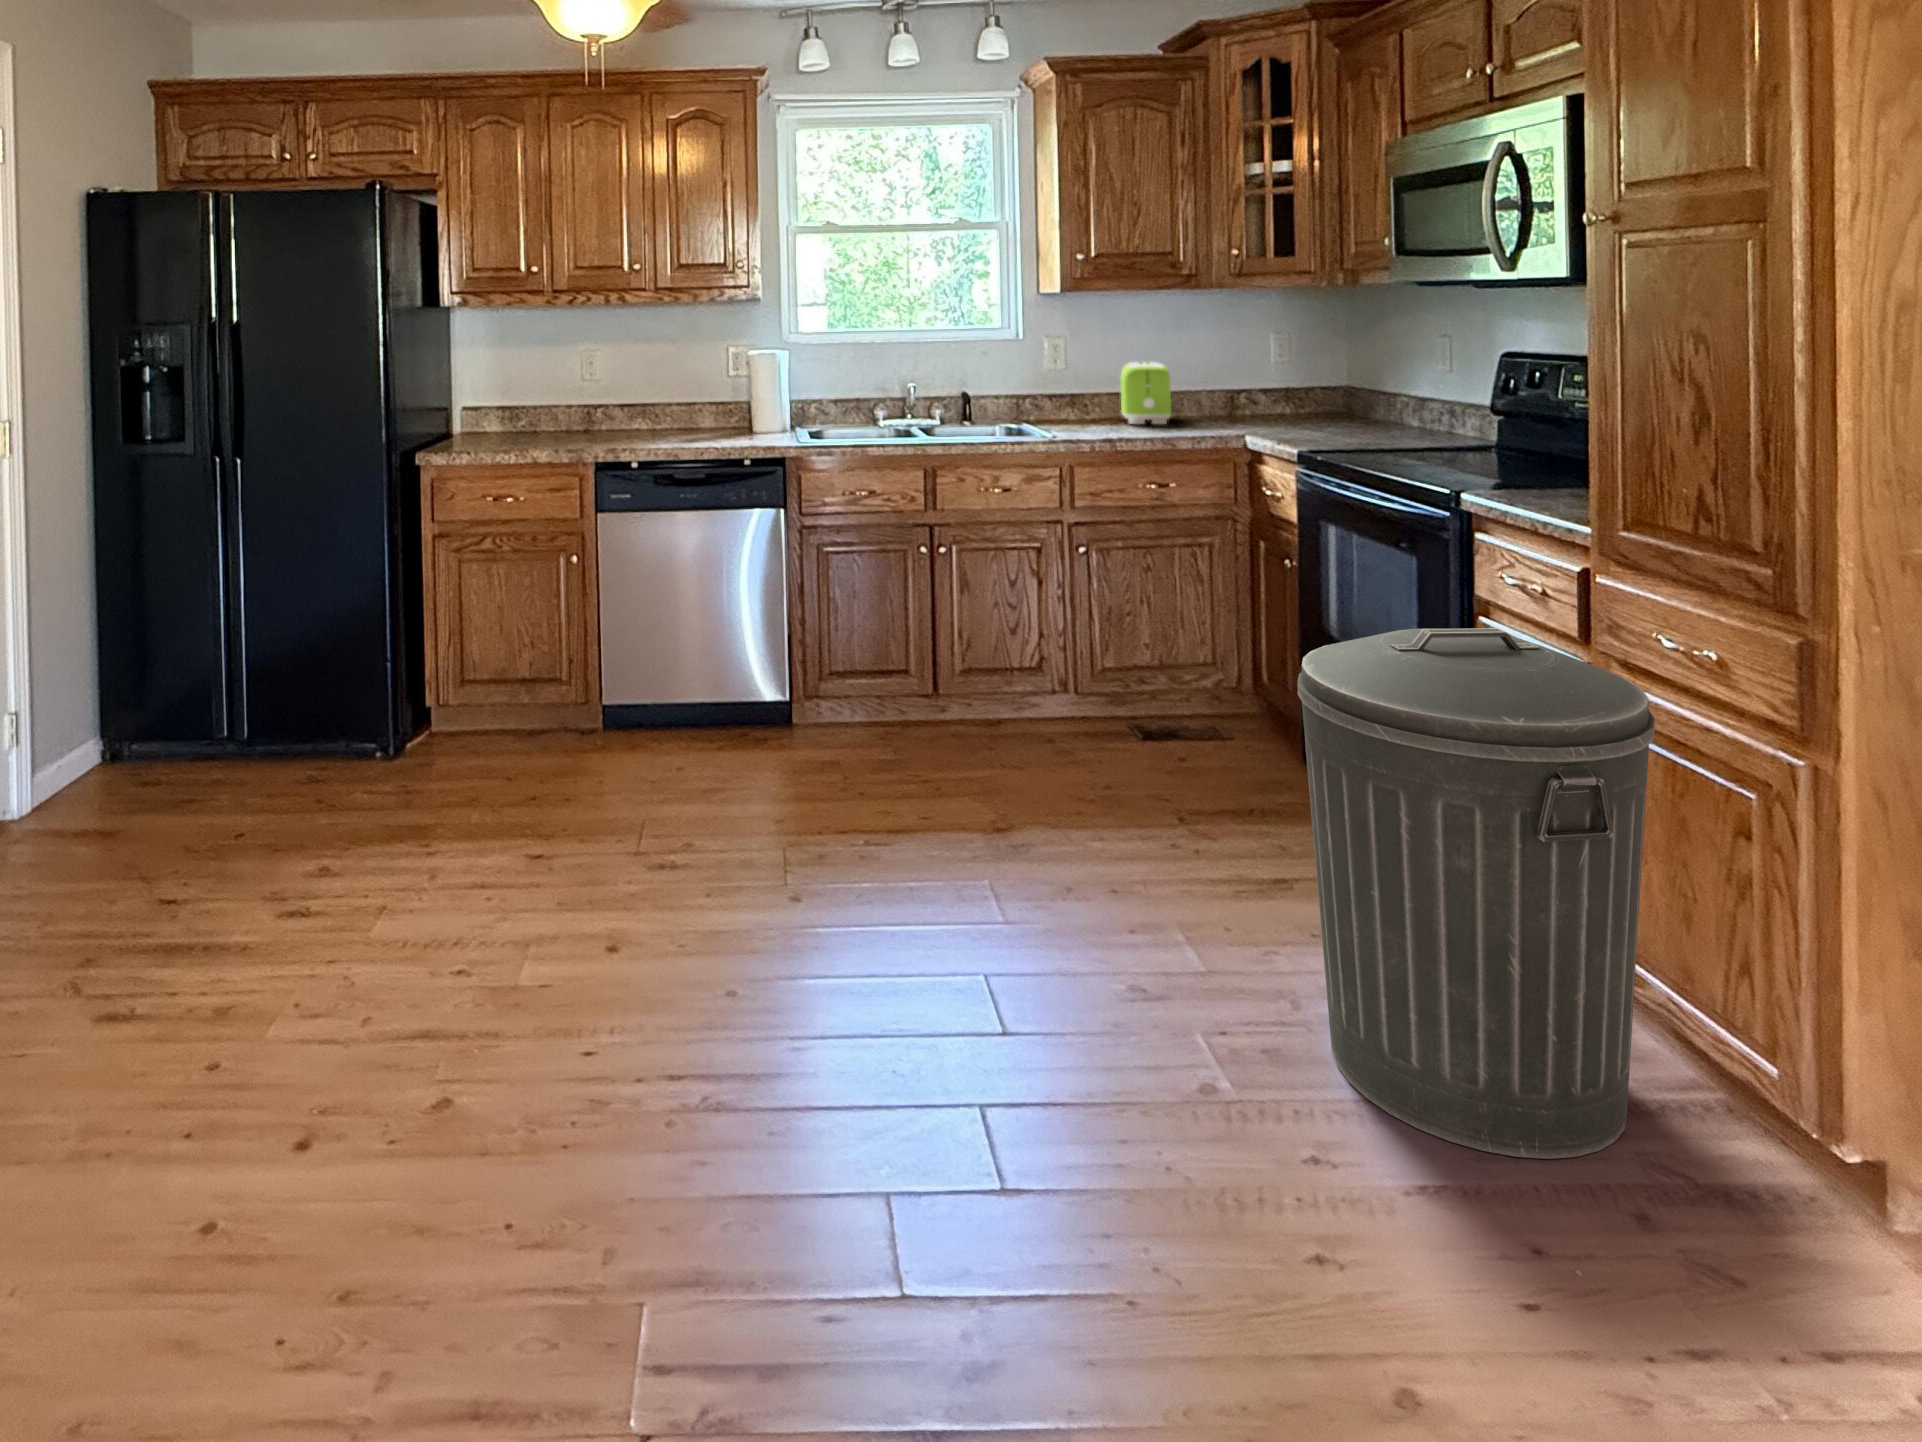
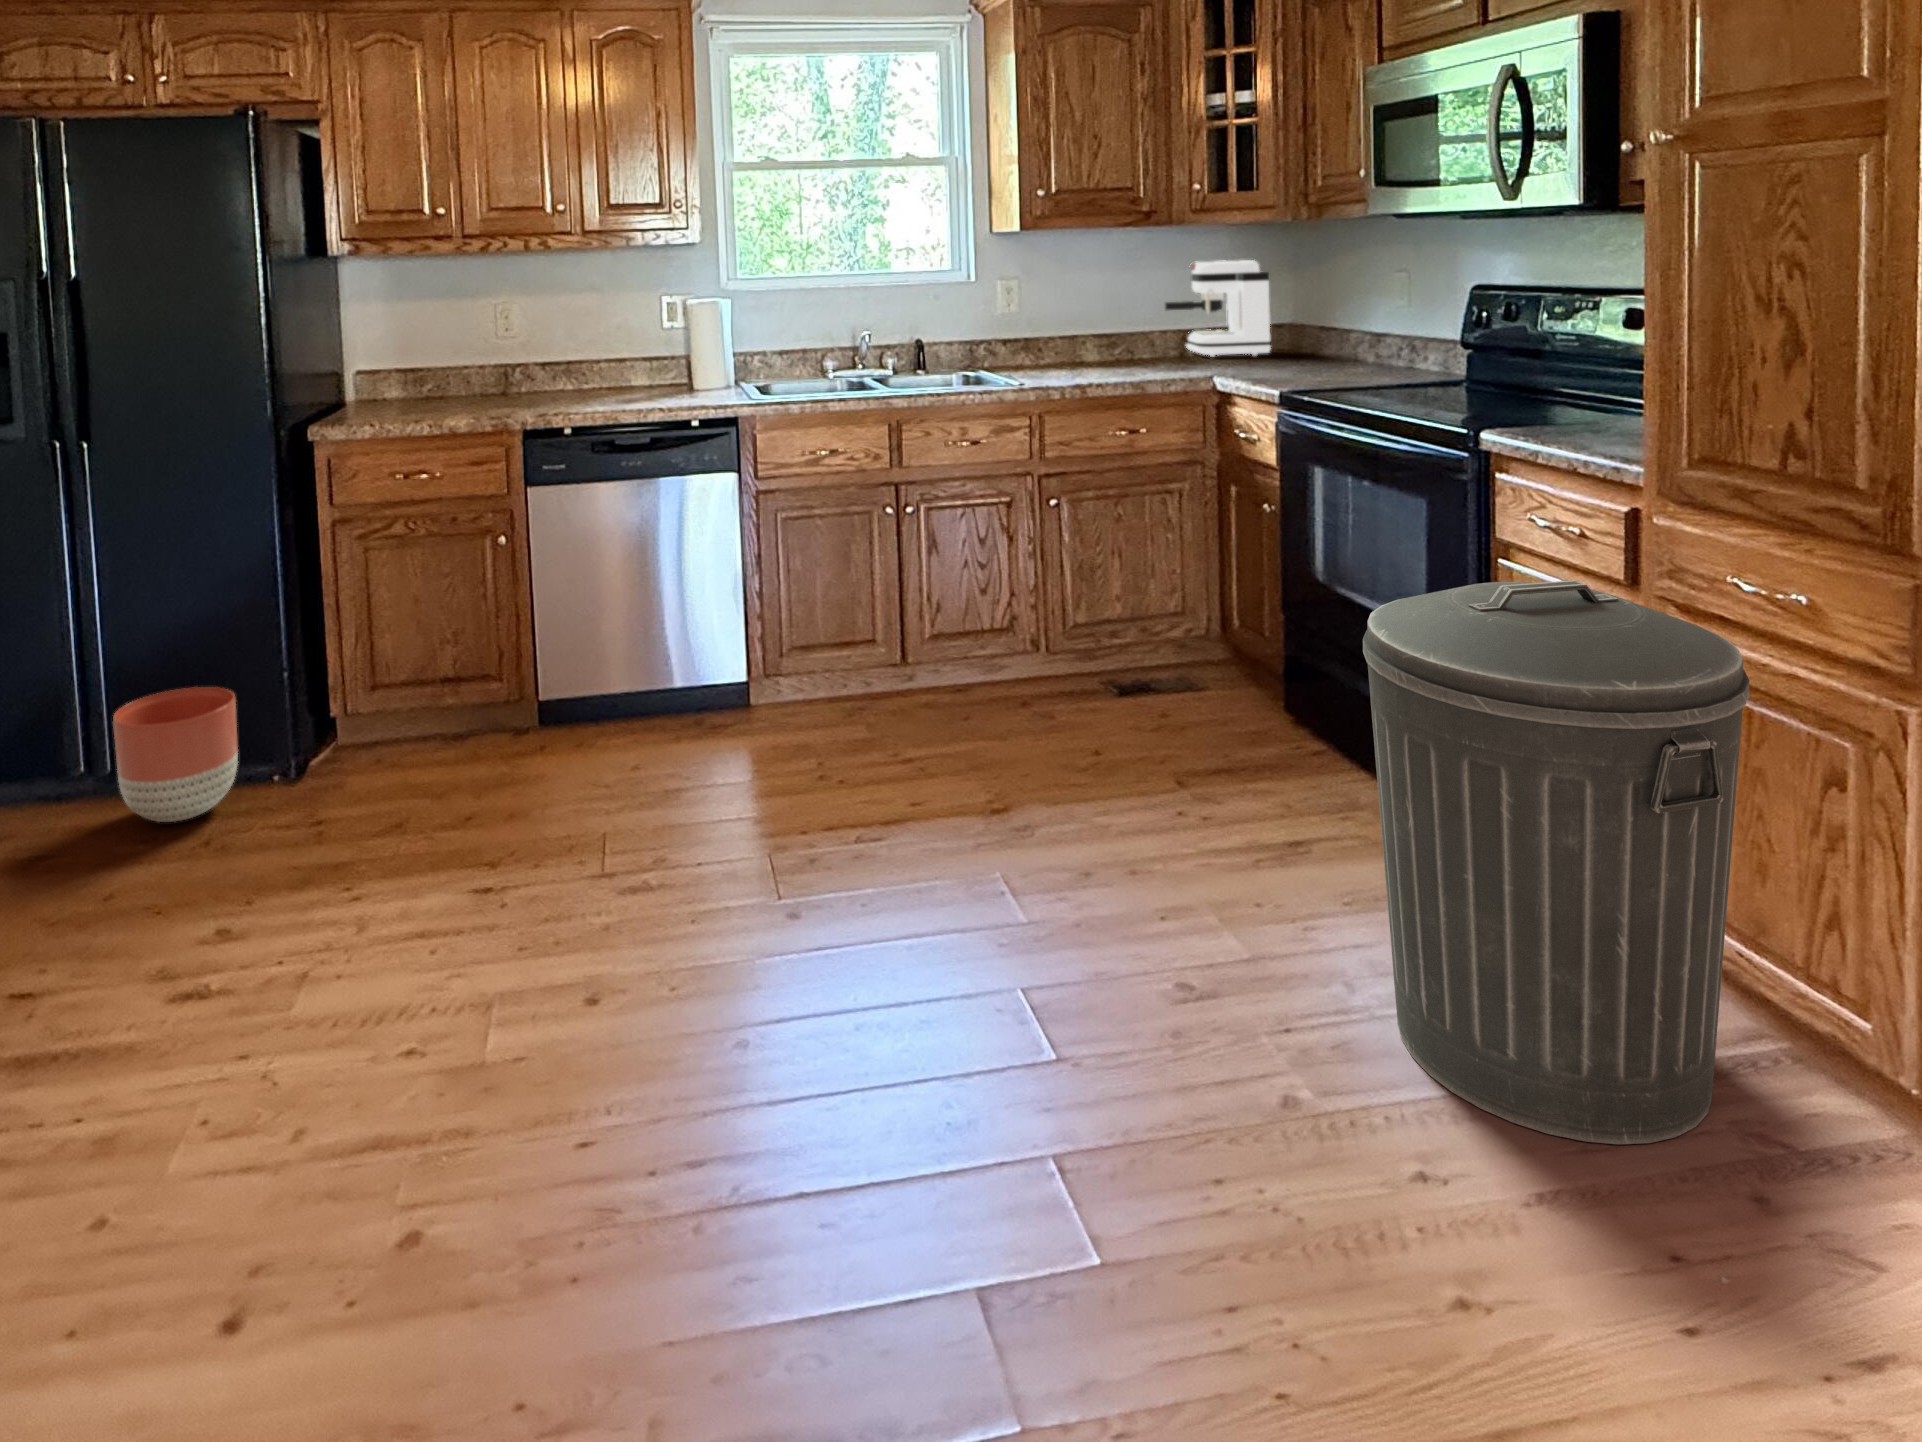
coffee maker: none [1214,324,1318,418] -> present [1165,260,1270,357]
toaster: present [1121,362,1171,424] -> none [1073,302,1128,367]
planter: none [247,673,346,785] -> present [113,687,238,822]

